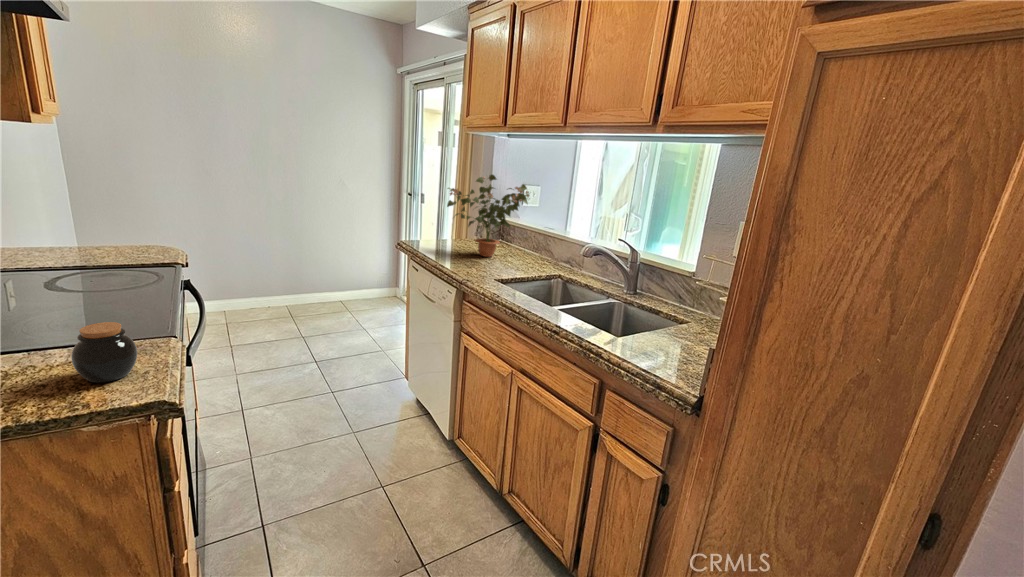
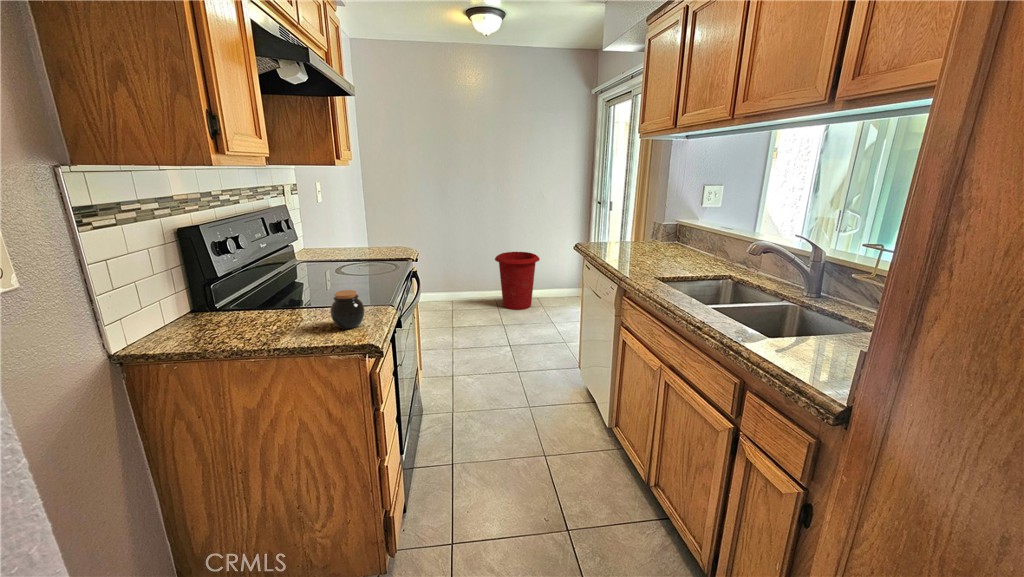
potted plant: present [447,175,529,257] -> none [616,176,702,257]
waste bin: none [284,248,343,317] -> present [495,252,540,310]

